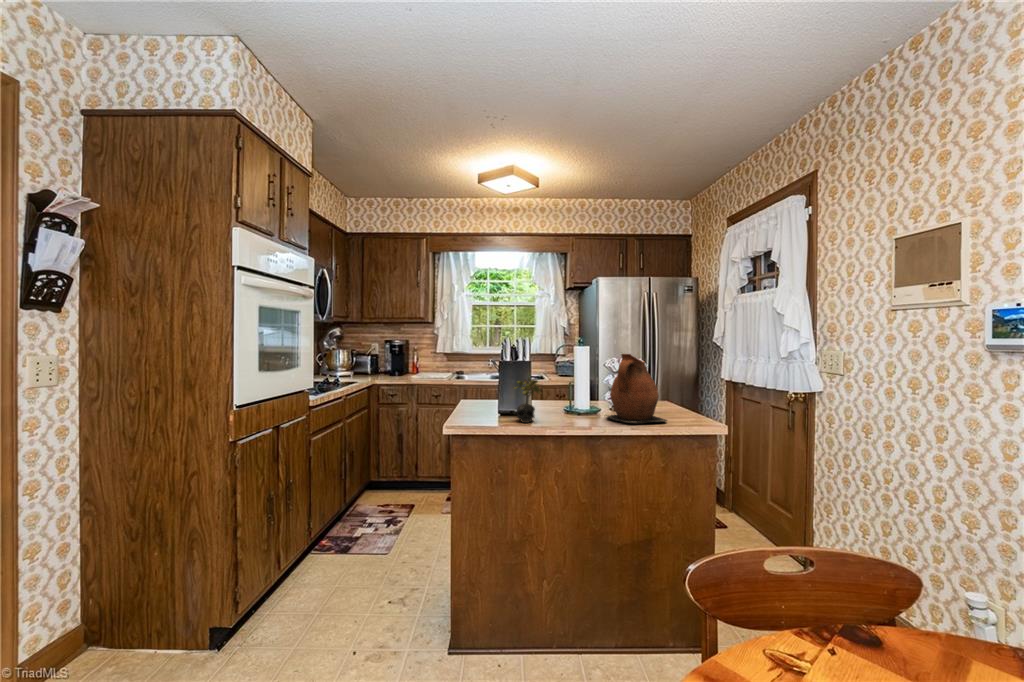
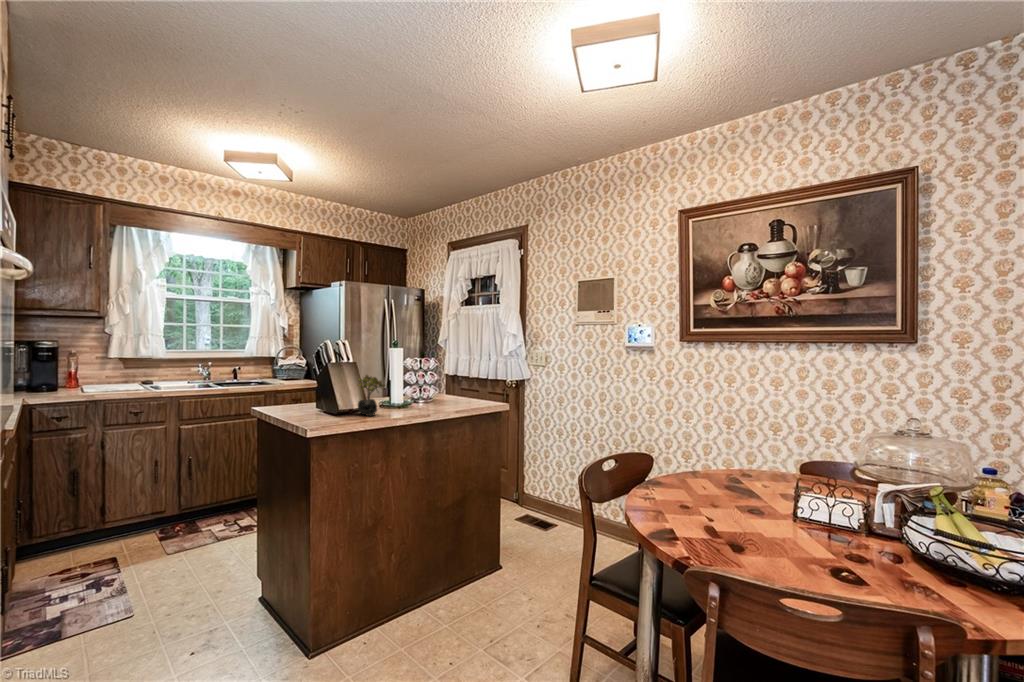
ceramic pitcher: present [607,354,667,423] -> none [422,353,472,408]

